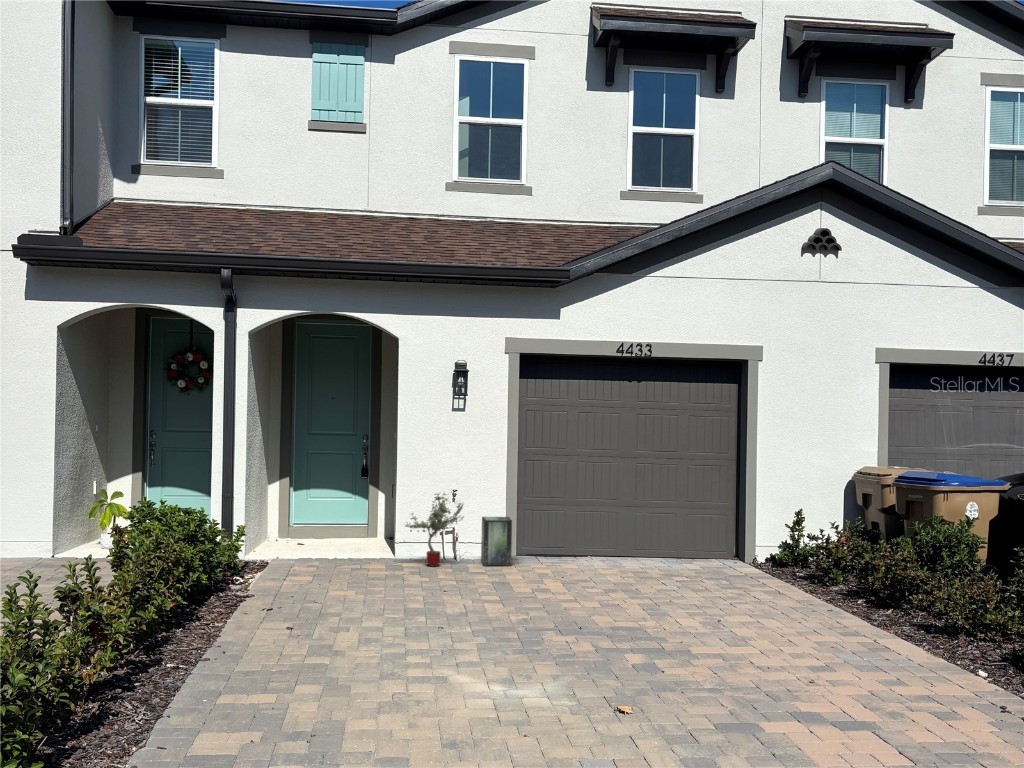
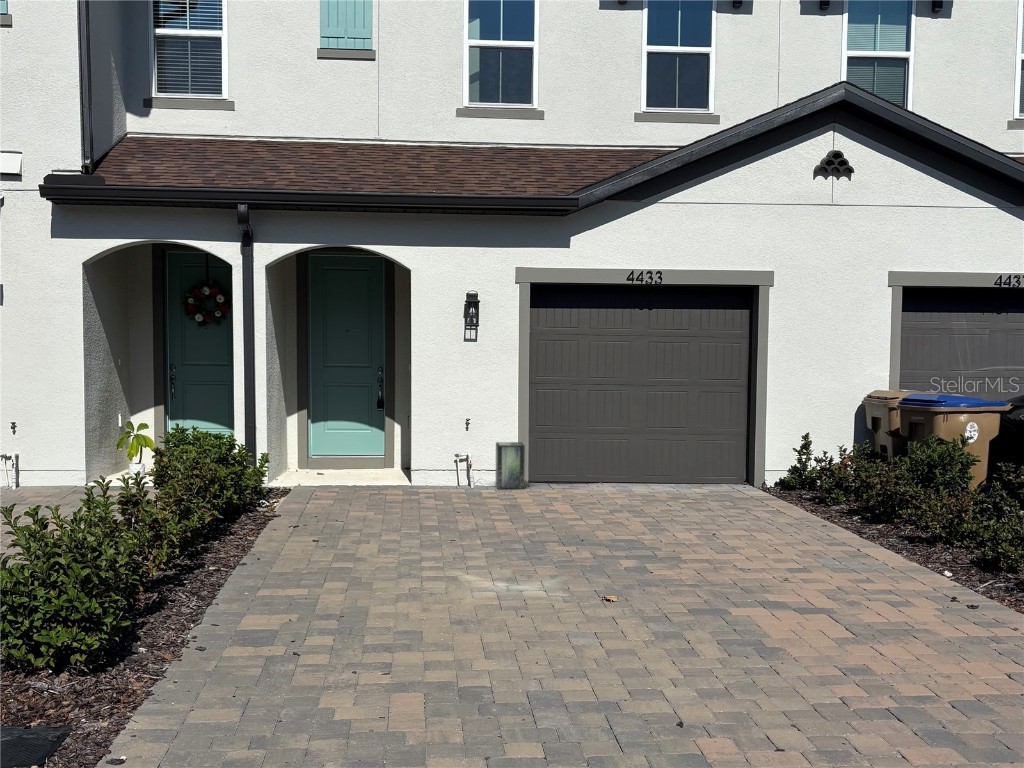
potted tree: present [405,493,464,566] -> none [420,419,478,490]

